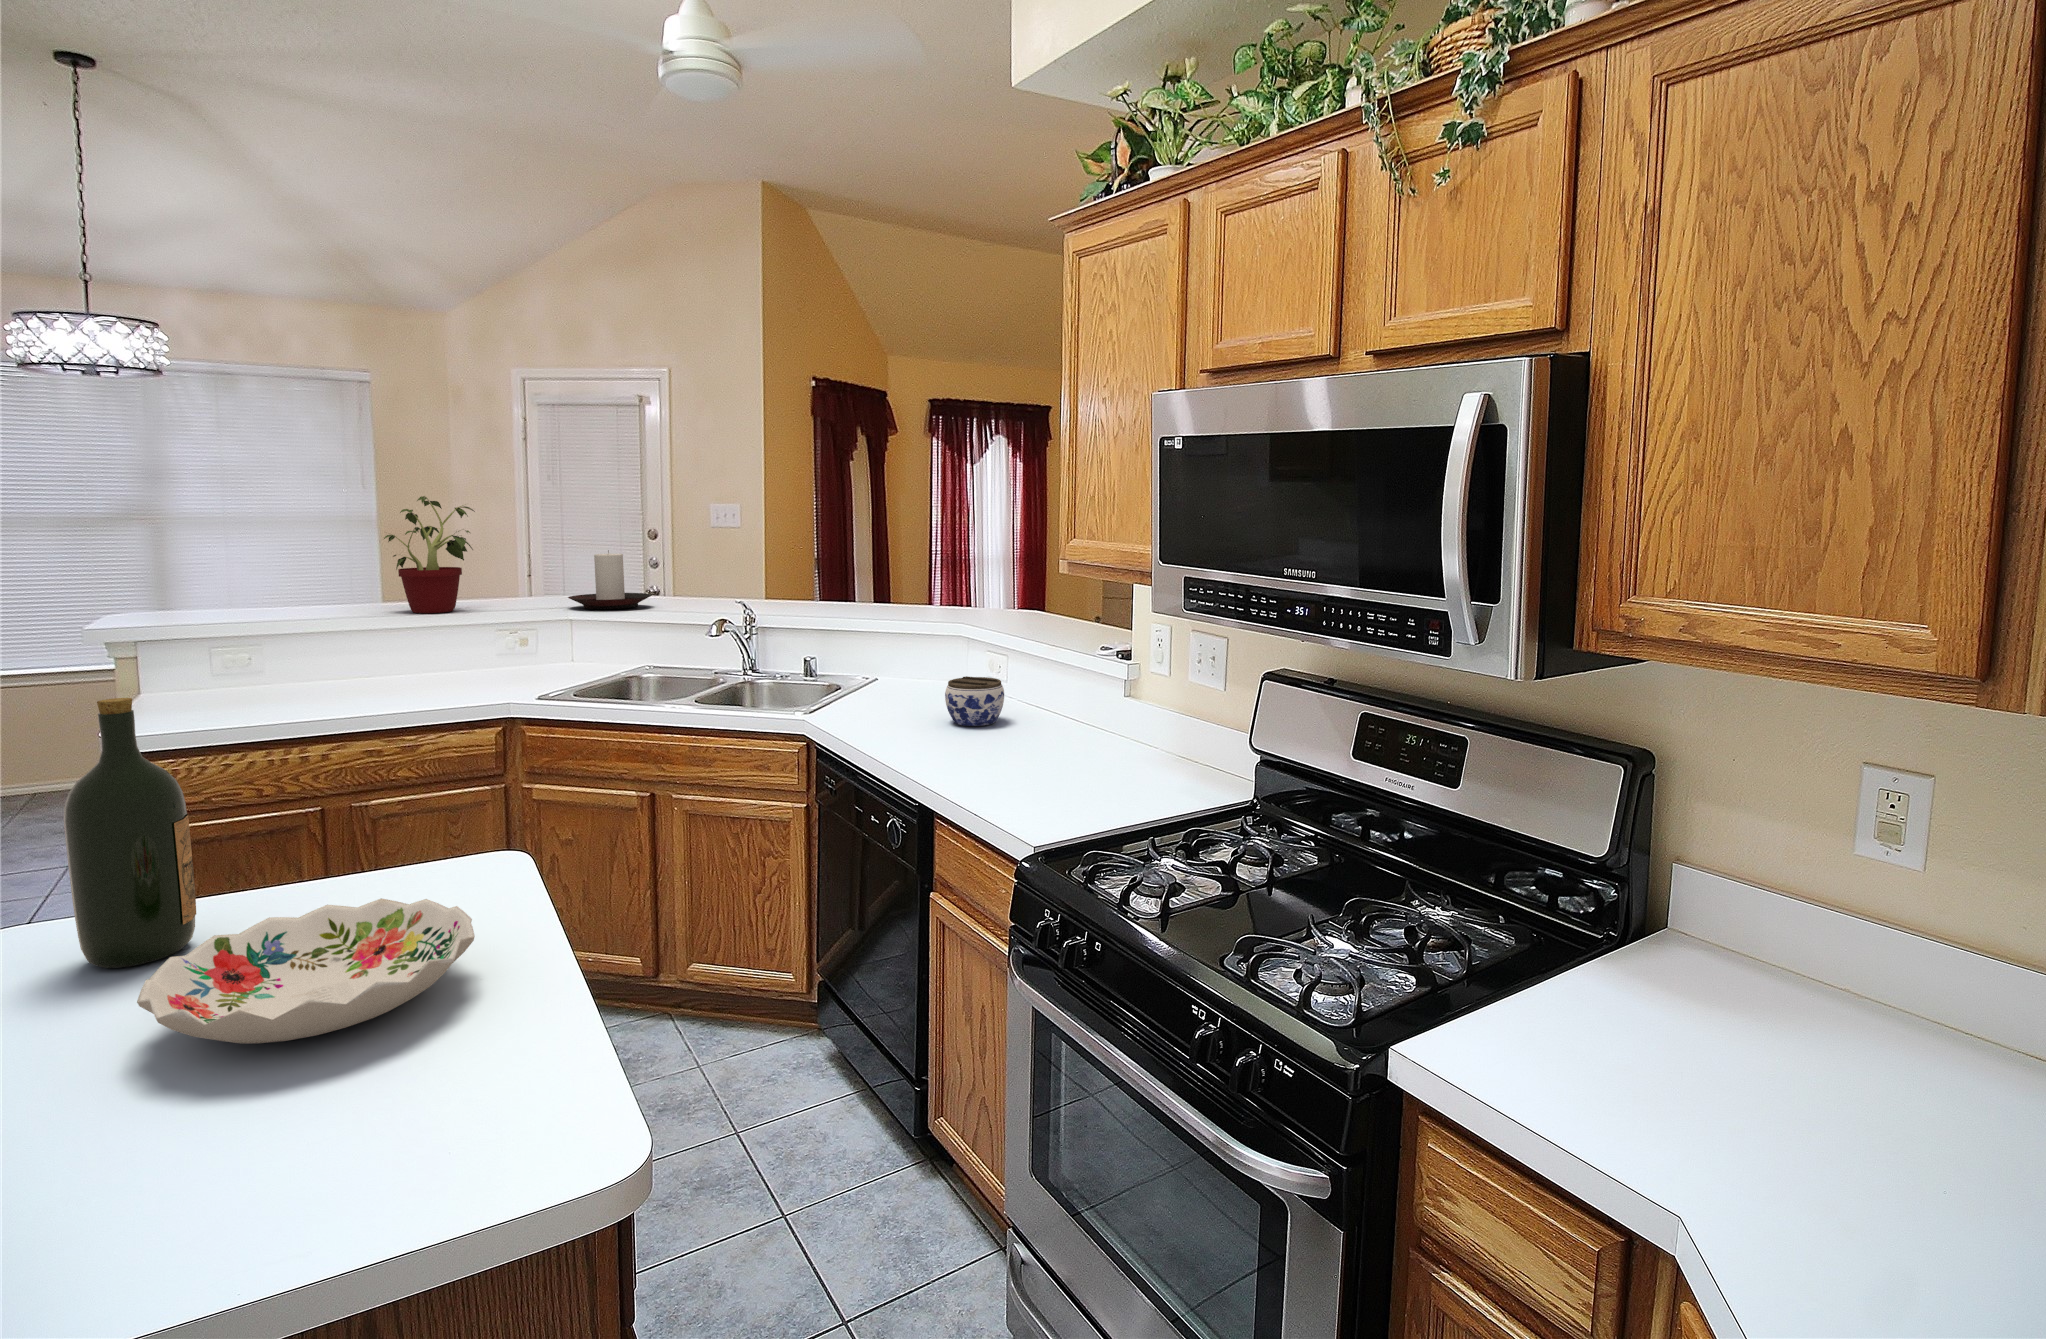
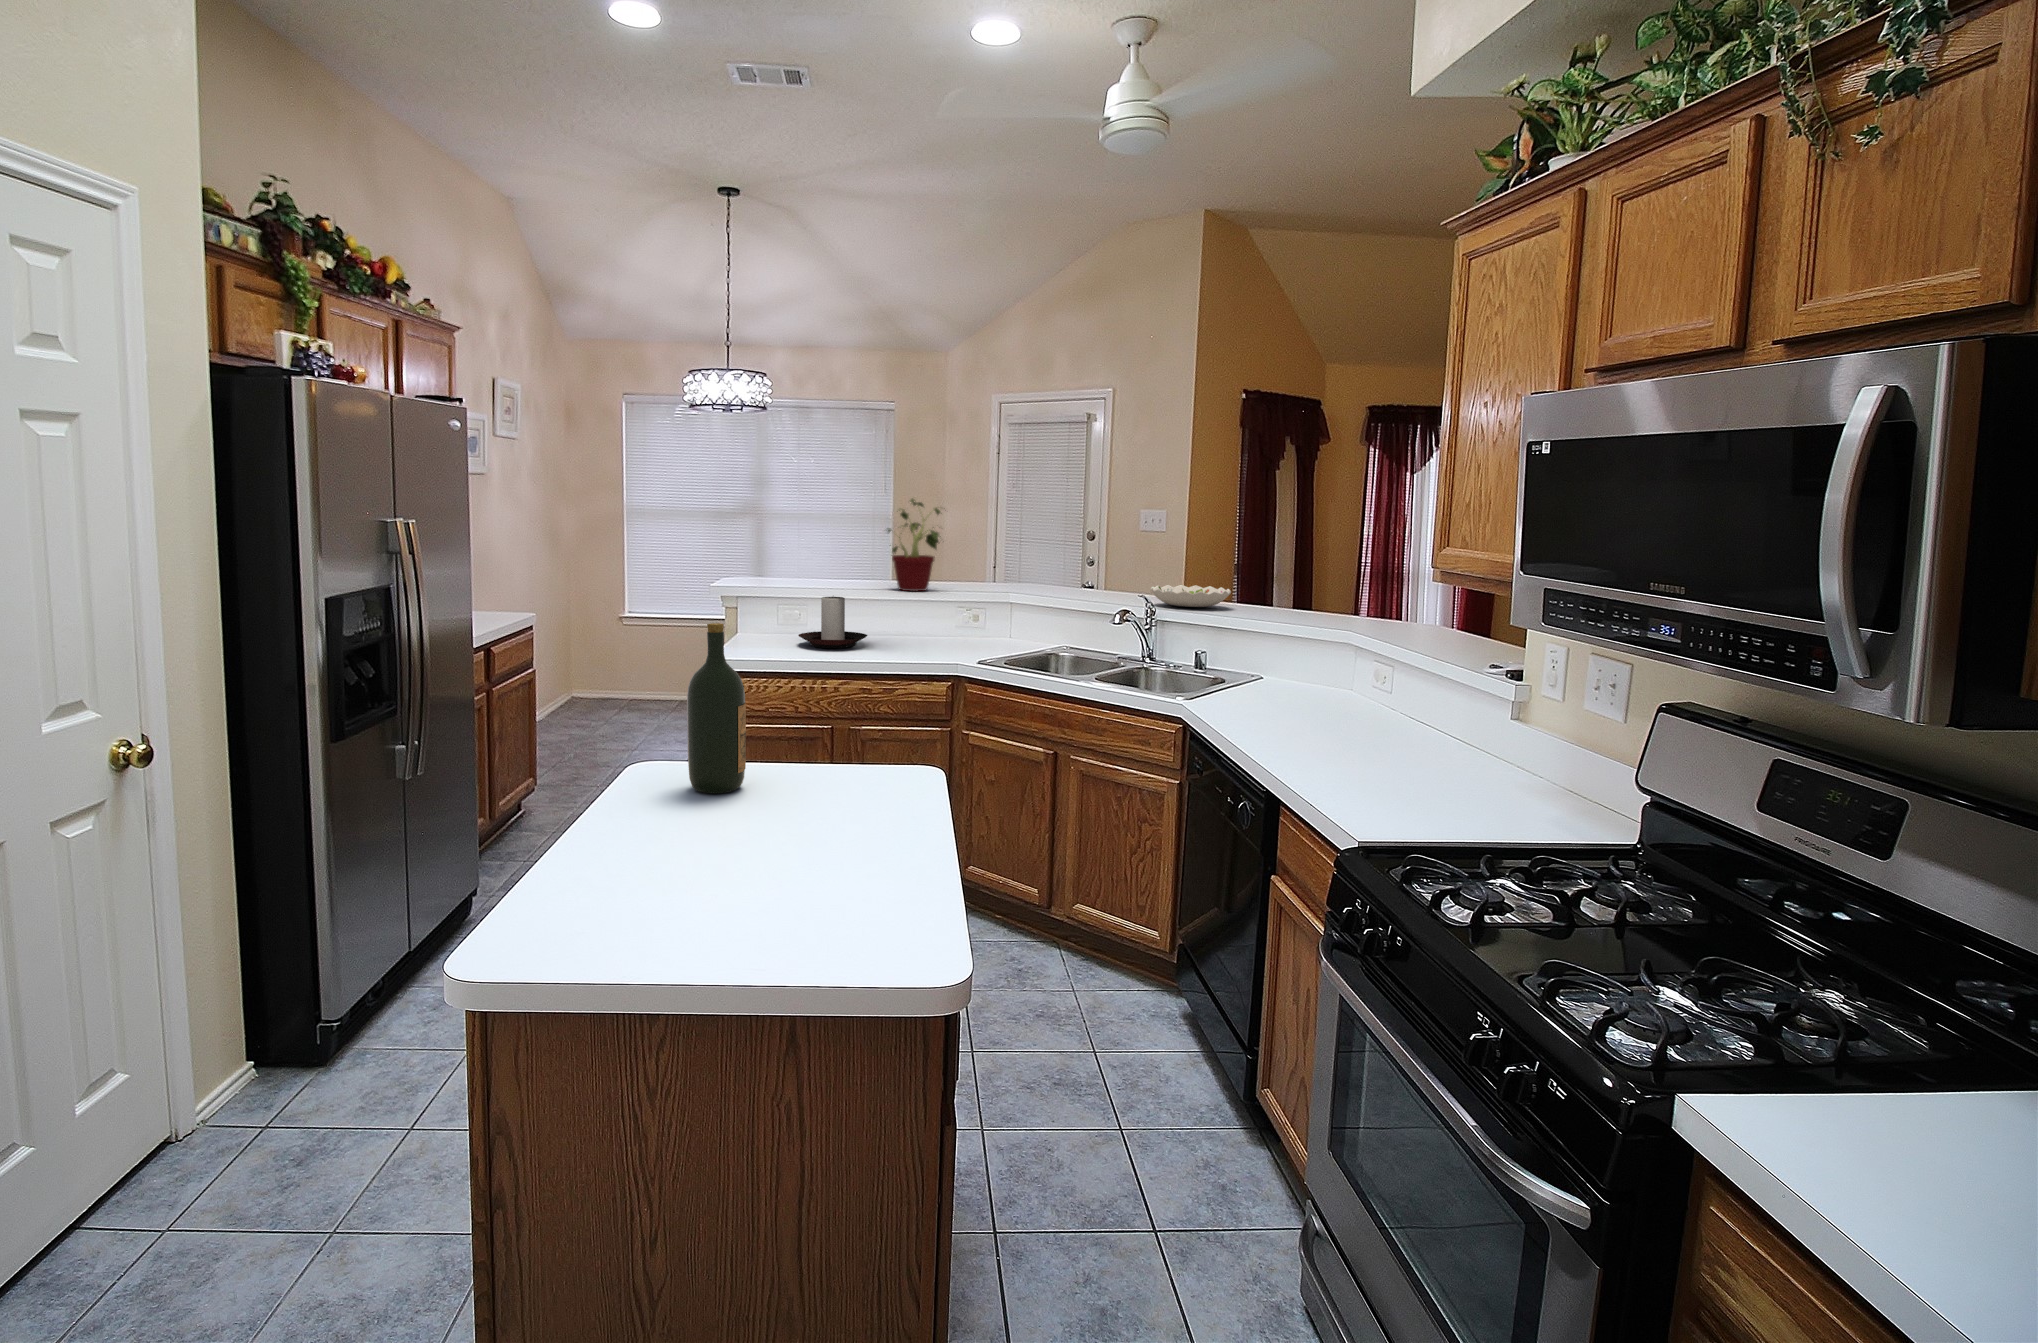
candle holder: present [568,551,652,609] -> present [798,596,867,648]
jar: present [945,676,1004,726] -> none [1318,680,1380,730]
decorative bowl: present [137,898,475,1044] -> present [1150,585,1231,607]

